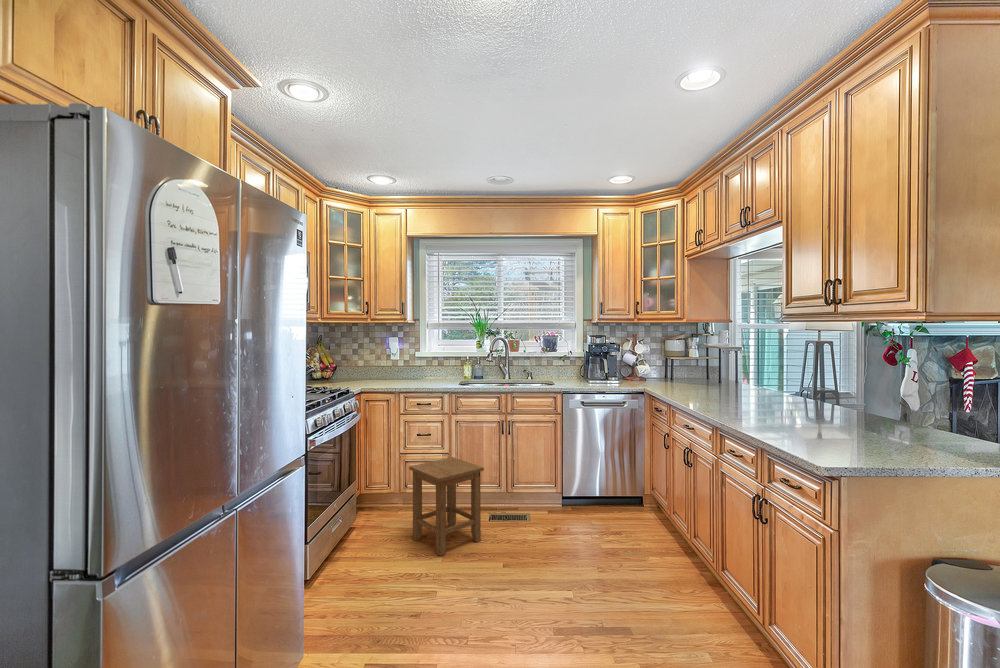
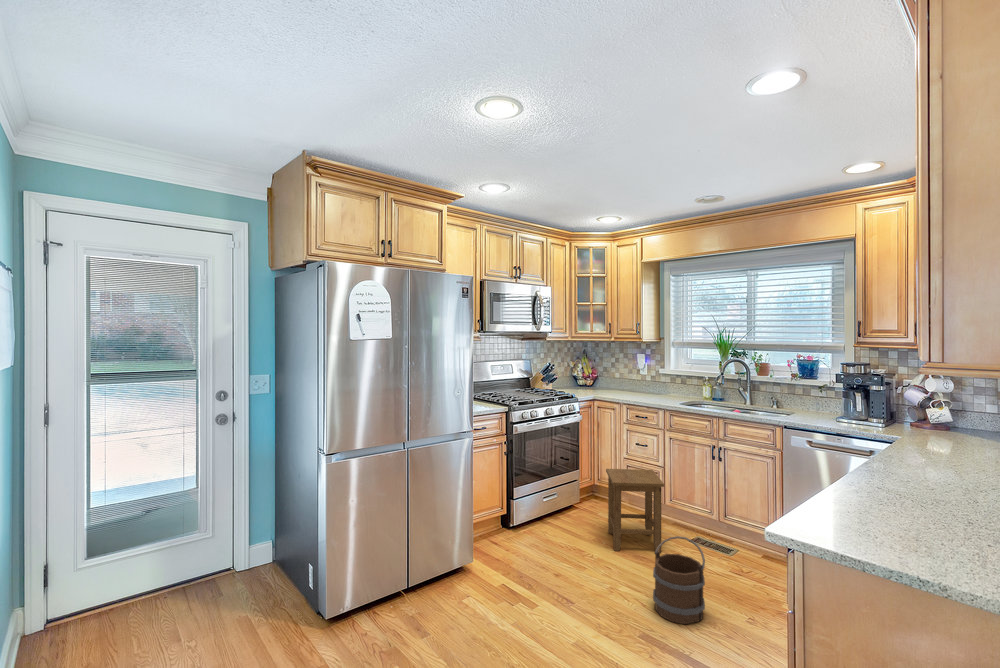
bucket: none [527,513,579,603] -> present [653,536,705,624]

